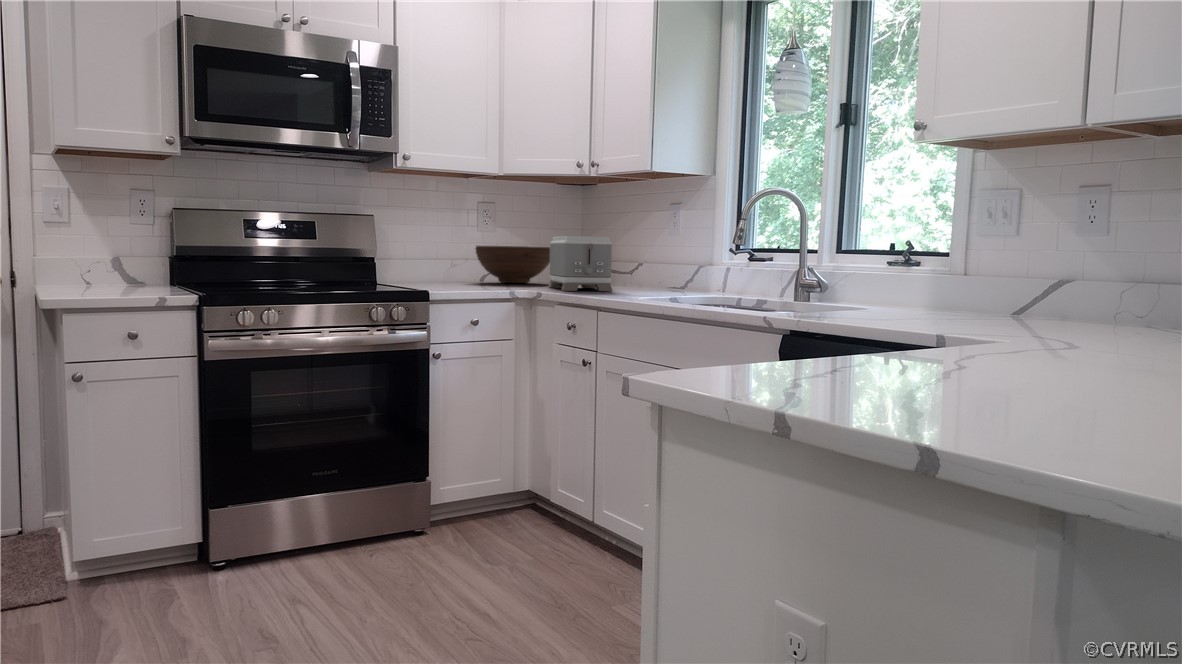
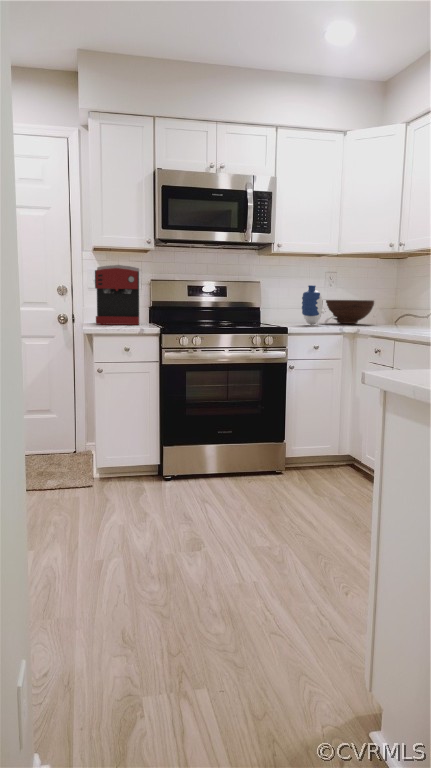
coffee maker: none [59,180,154,290] -> present [95,265,139,325]
vase: none [445,223,481,286] -> present [302,285,324,325]
toaster: present [548,236,613,291] -> none [368,293,411,329]

